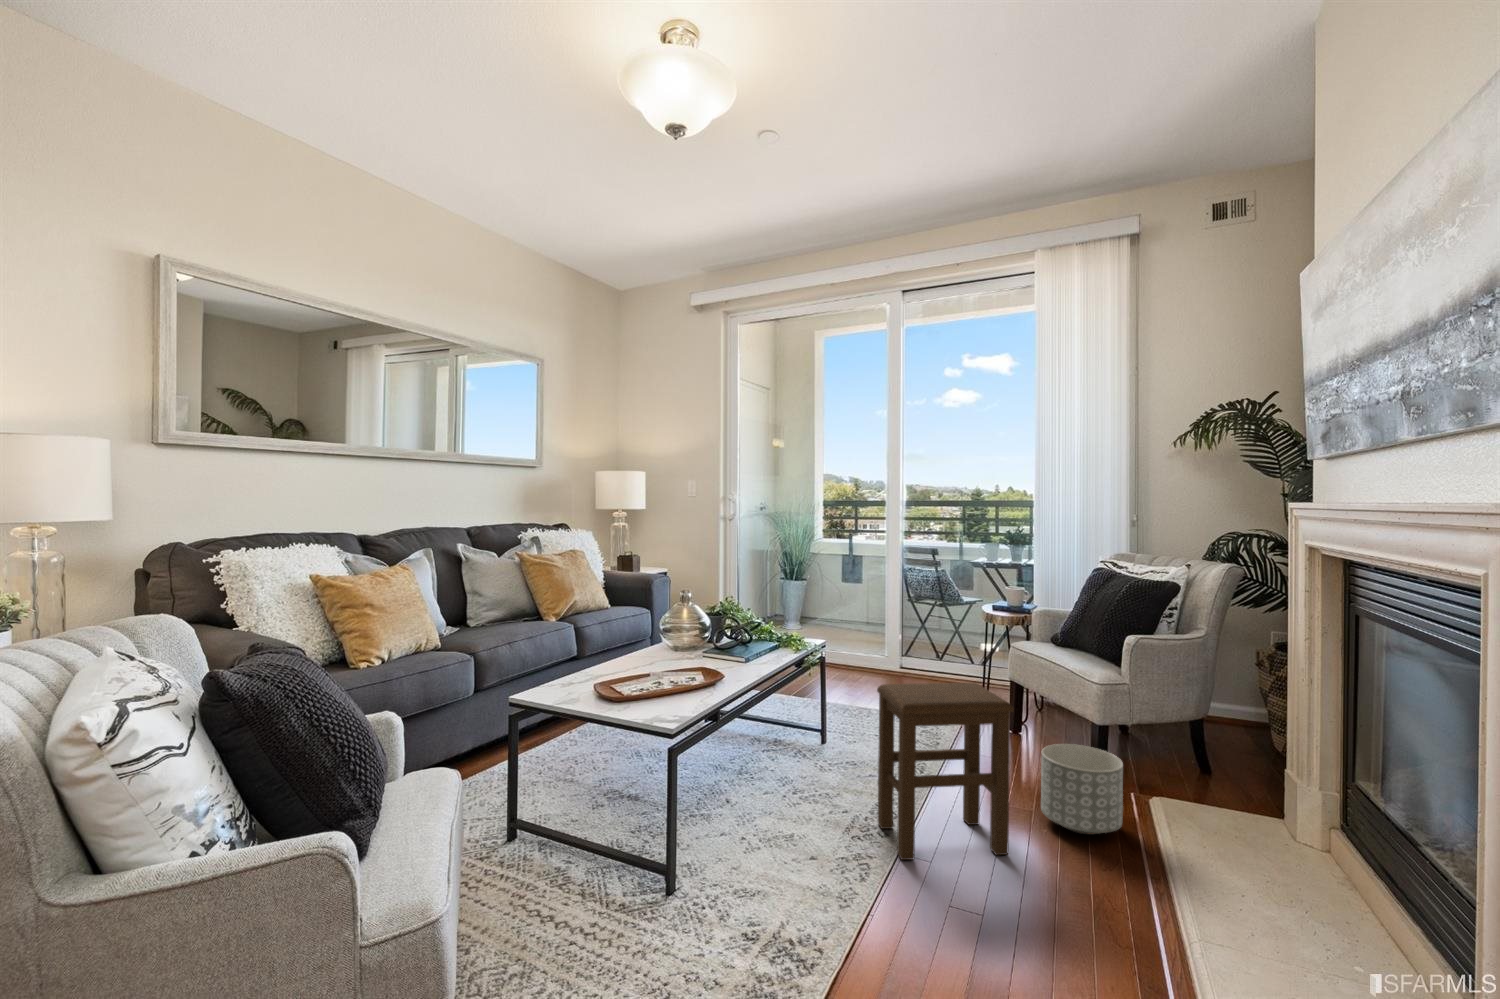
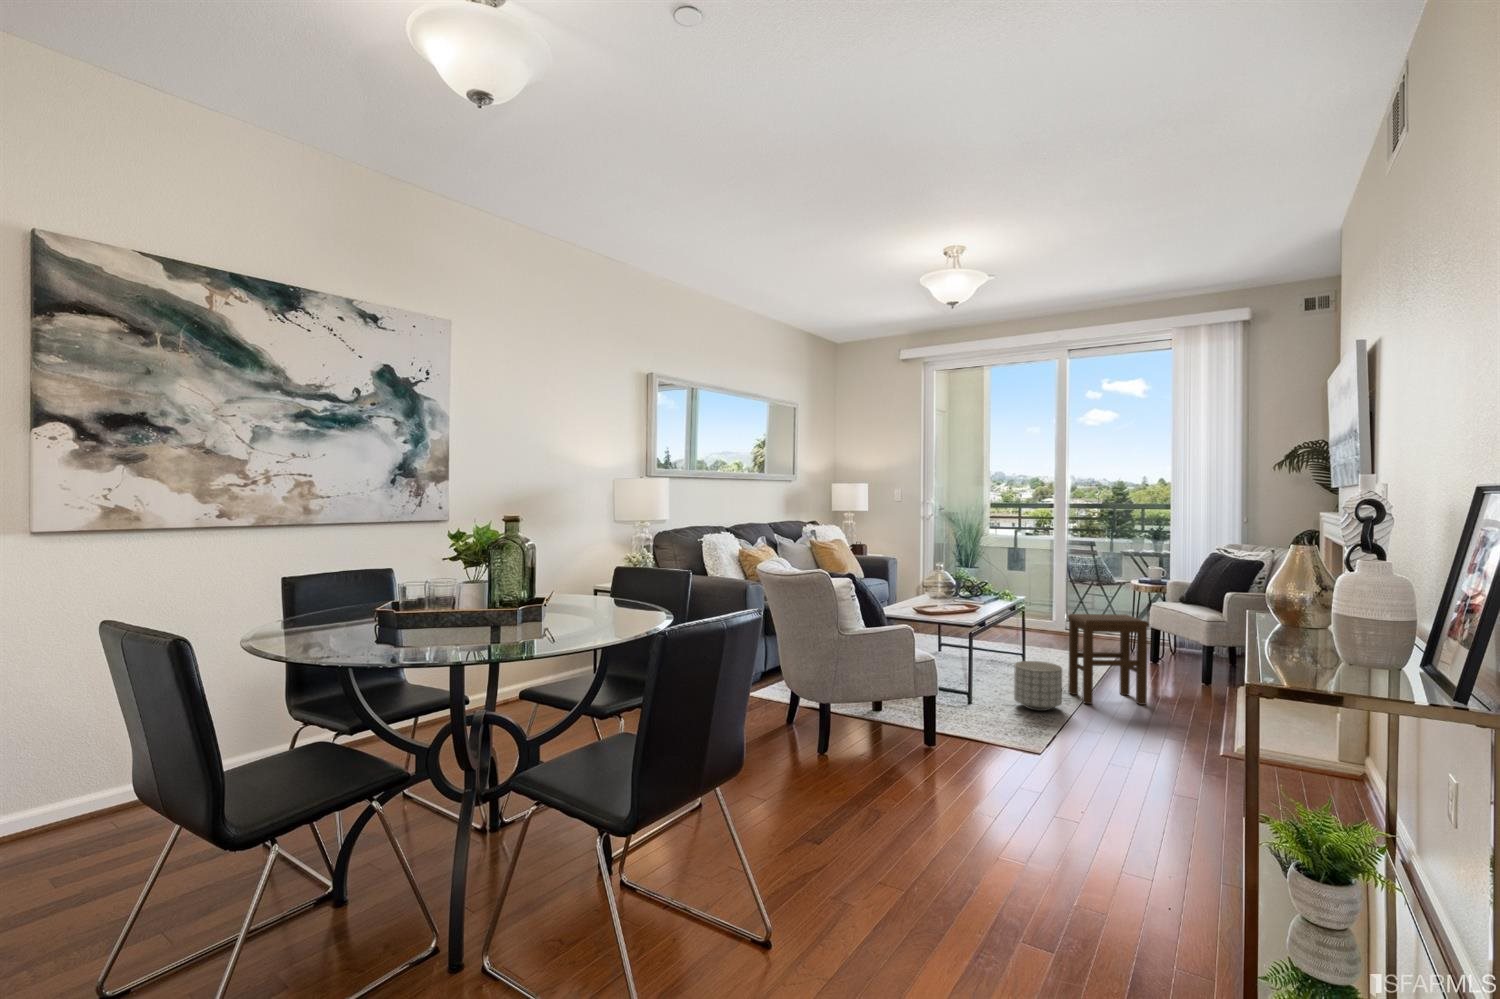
planter: present [1041,744,1123,834] -> present [1014,661,1062,711]

